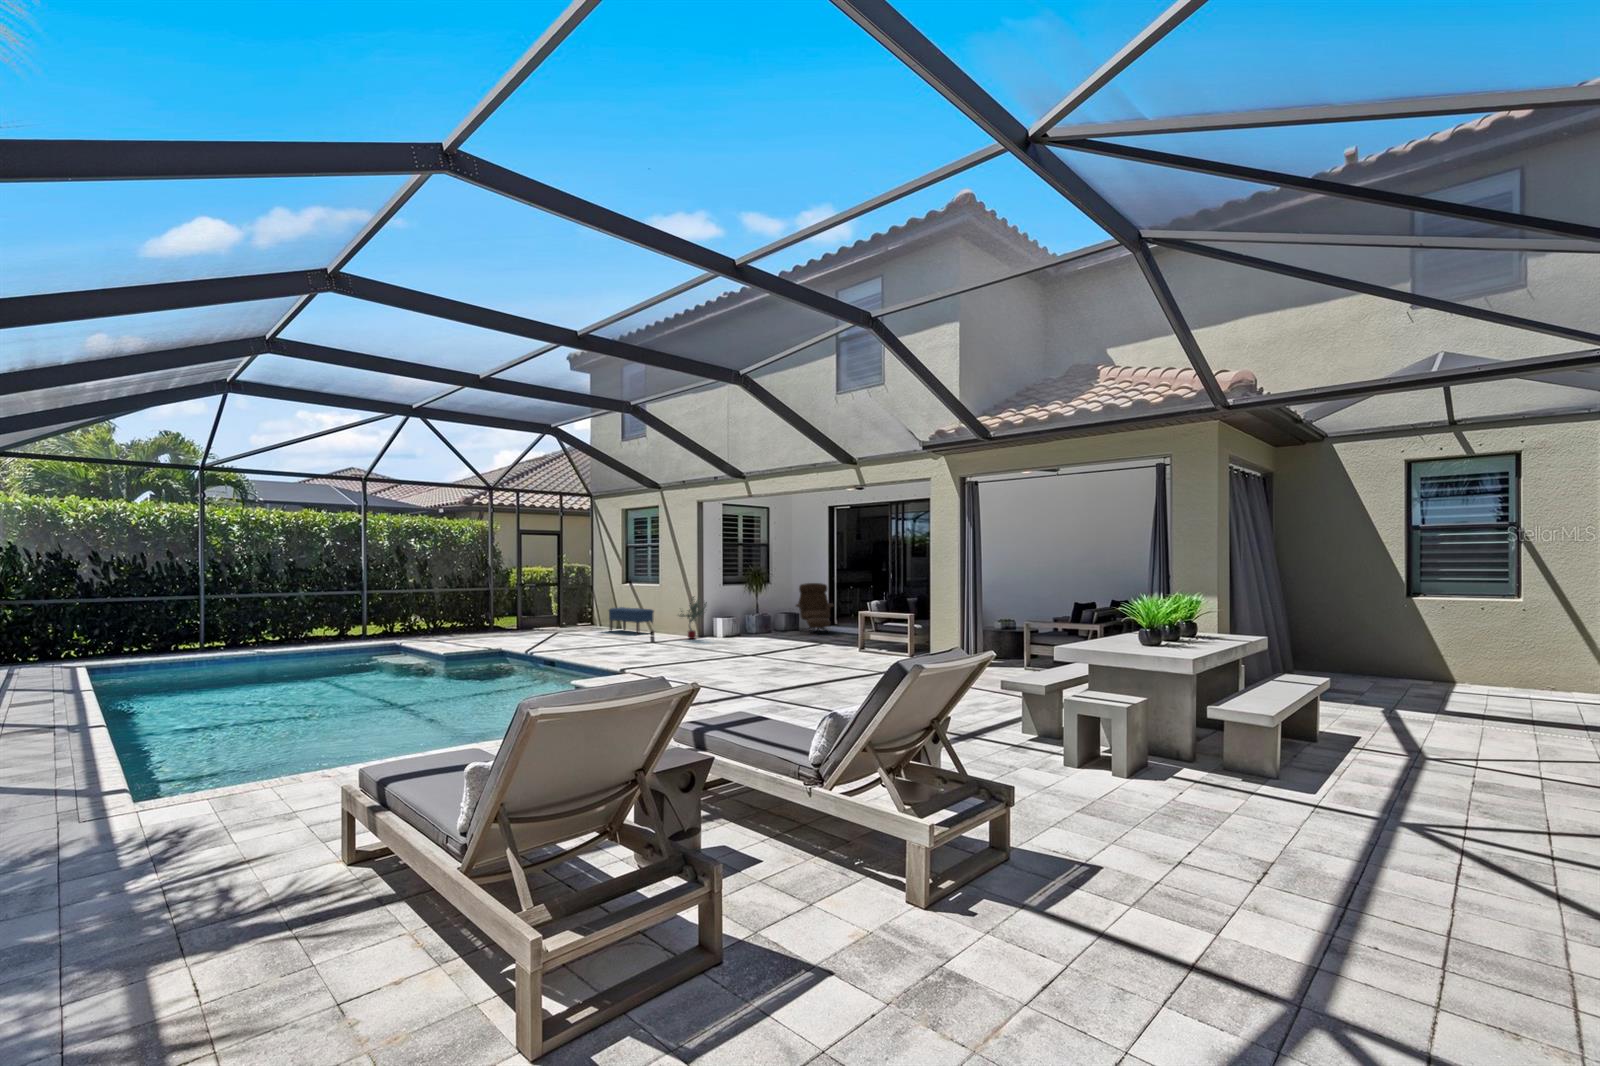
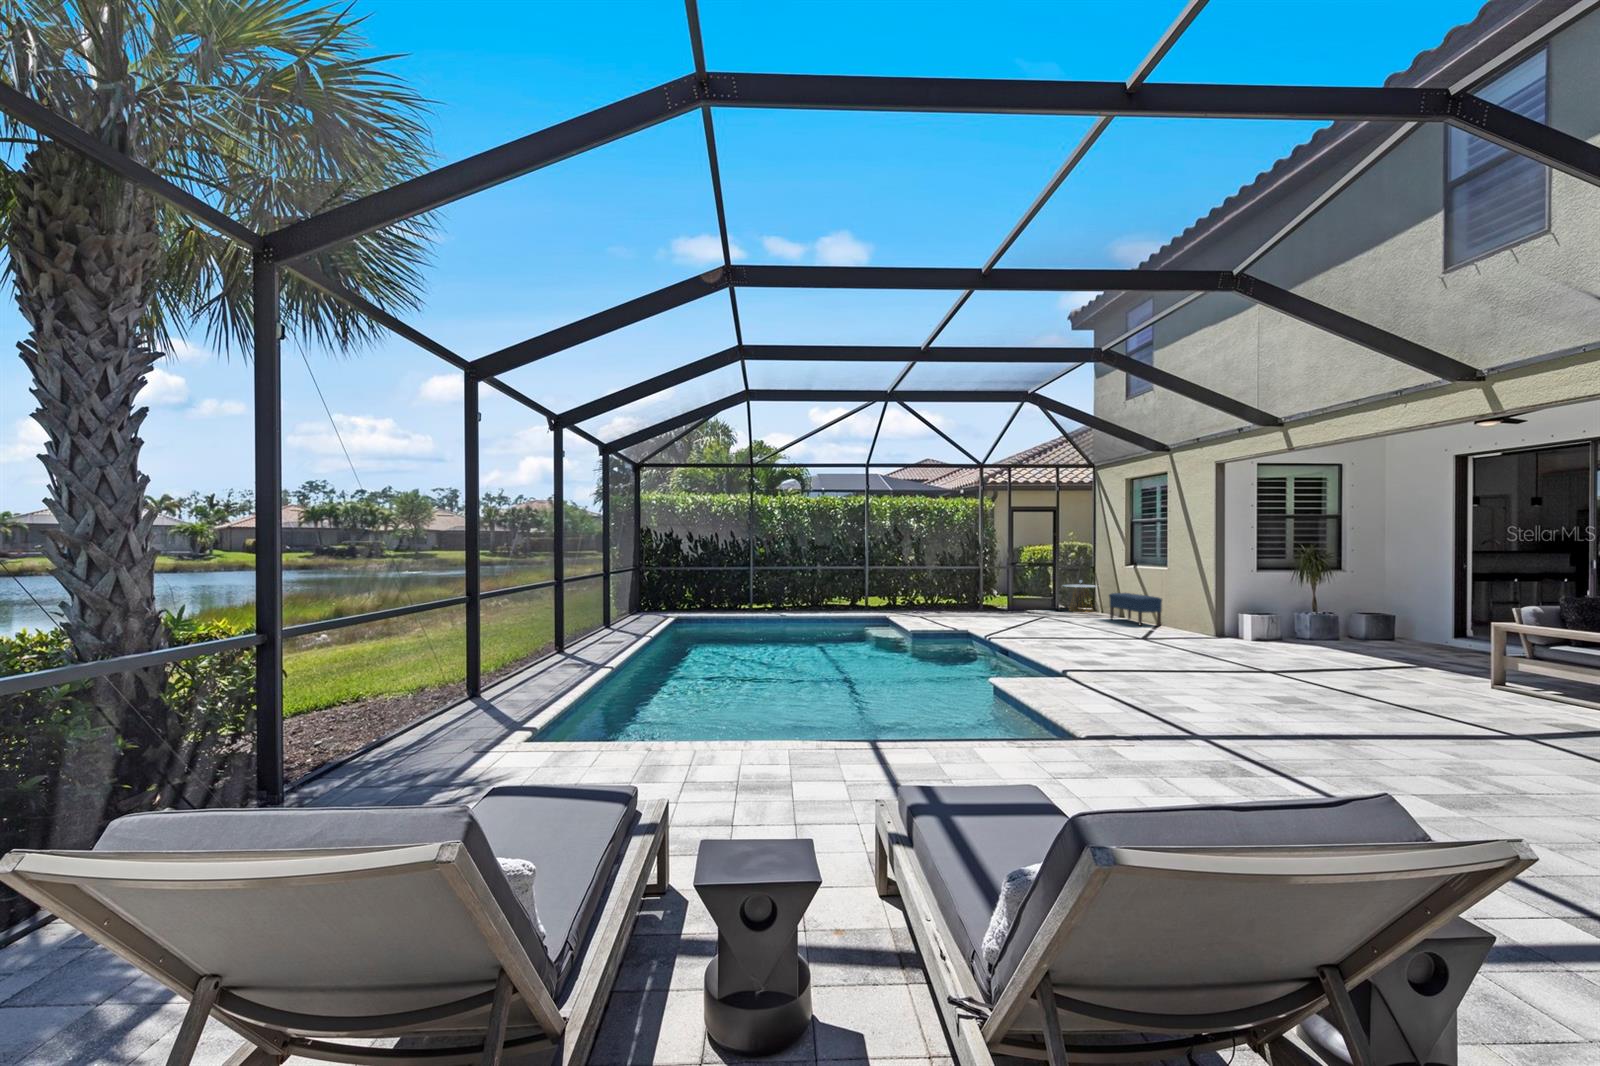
lounge chair: present [796,583,834,633] -> none [1384,573,1461,652]
potted tree: present [679,597,707,639] -> none [1185,584,1228,639]
side table: none [562,598,594,628] -> present [1065,580,1095,612]

